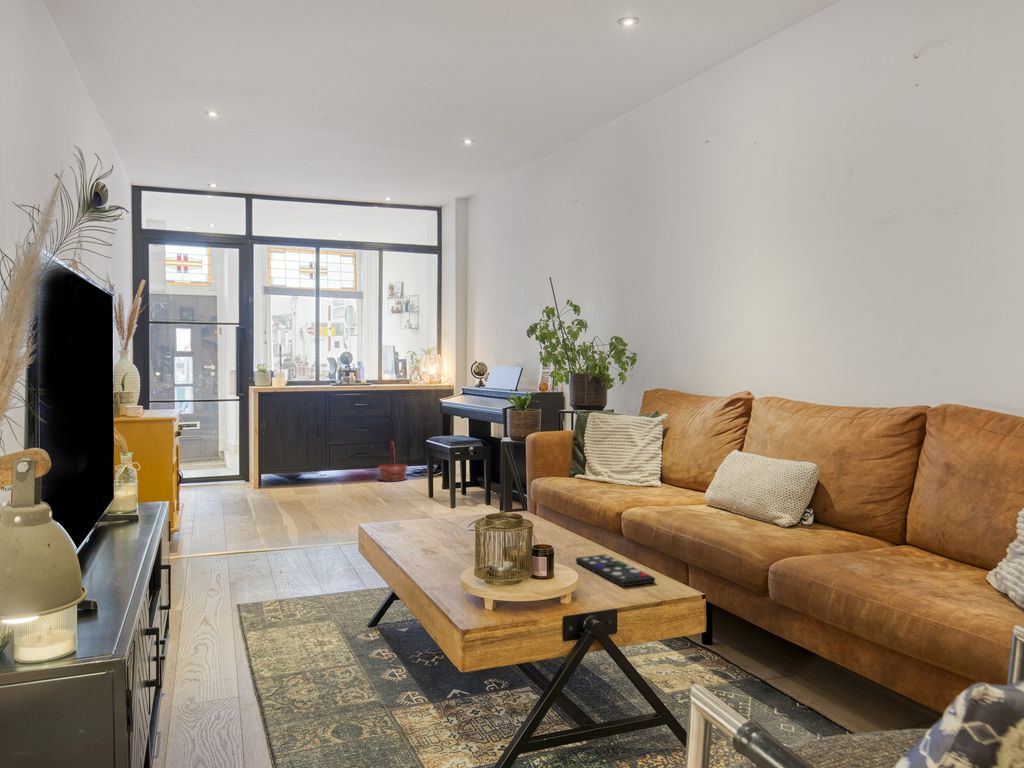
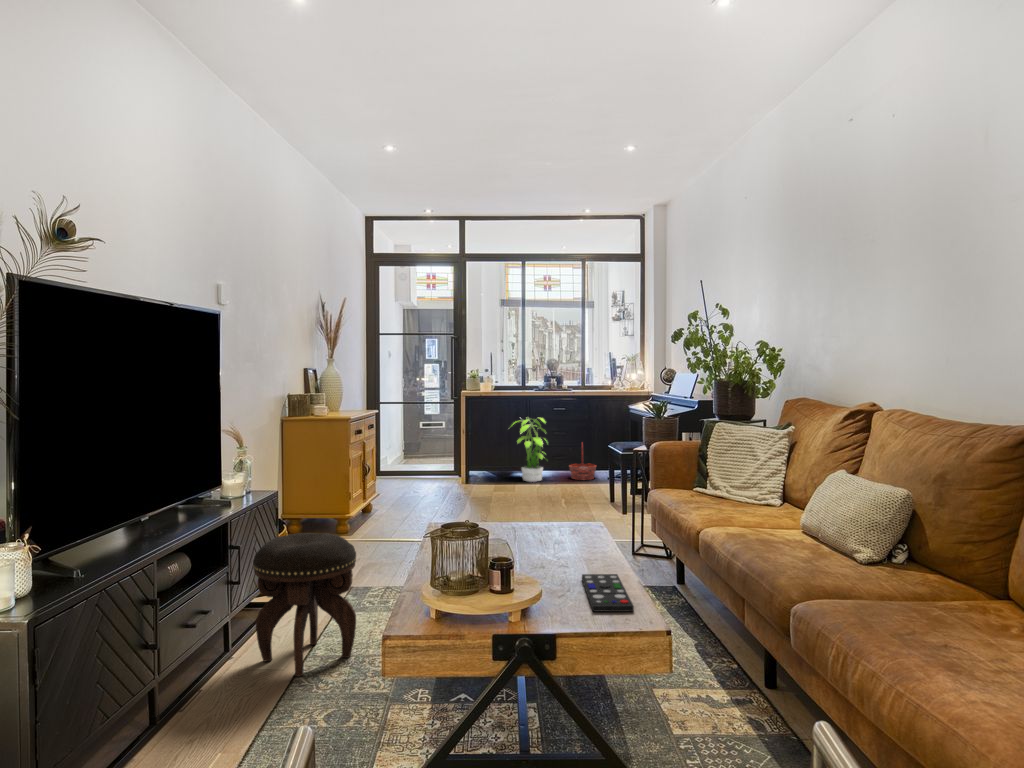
potted plant: none [312,416,358,486] -> present [515,418,546,482]
footstool: none [193,546,310,705] -> present [253,533,356,676]

